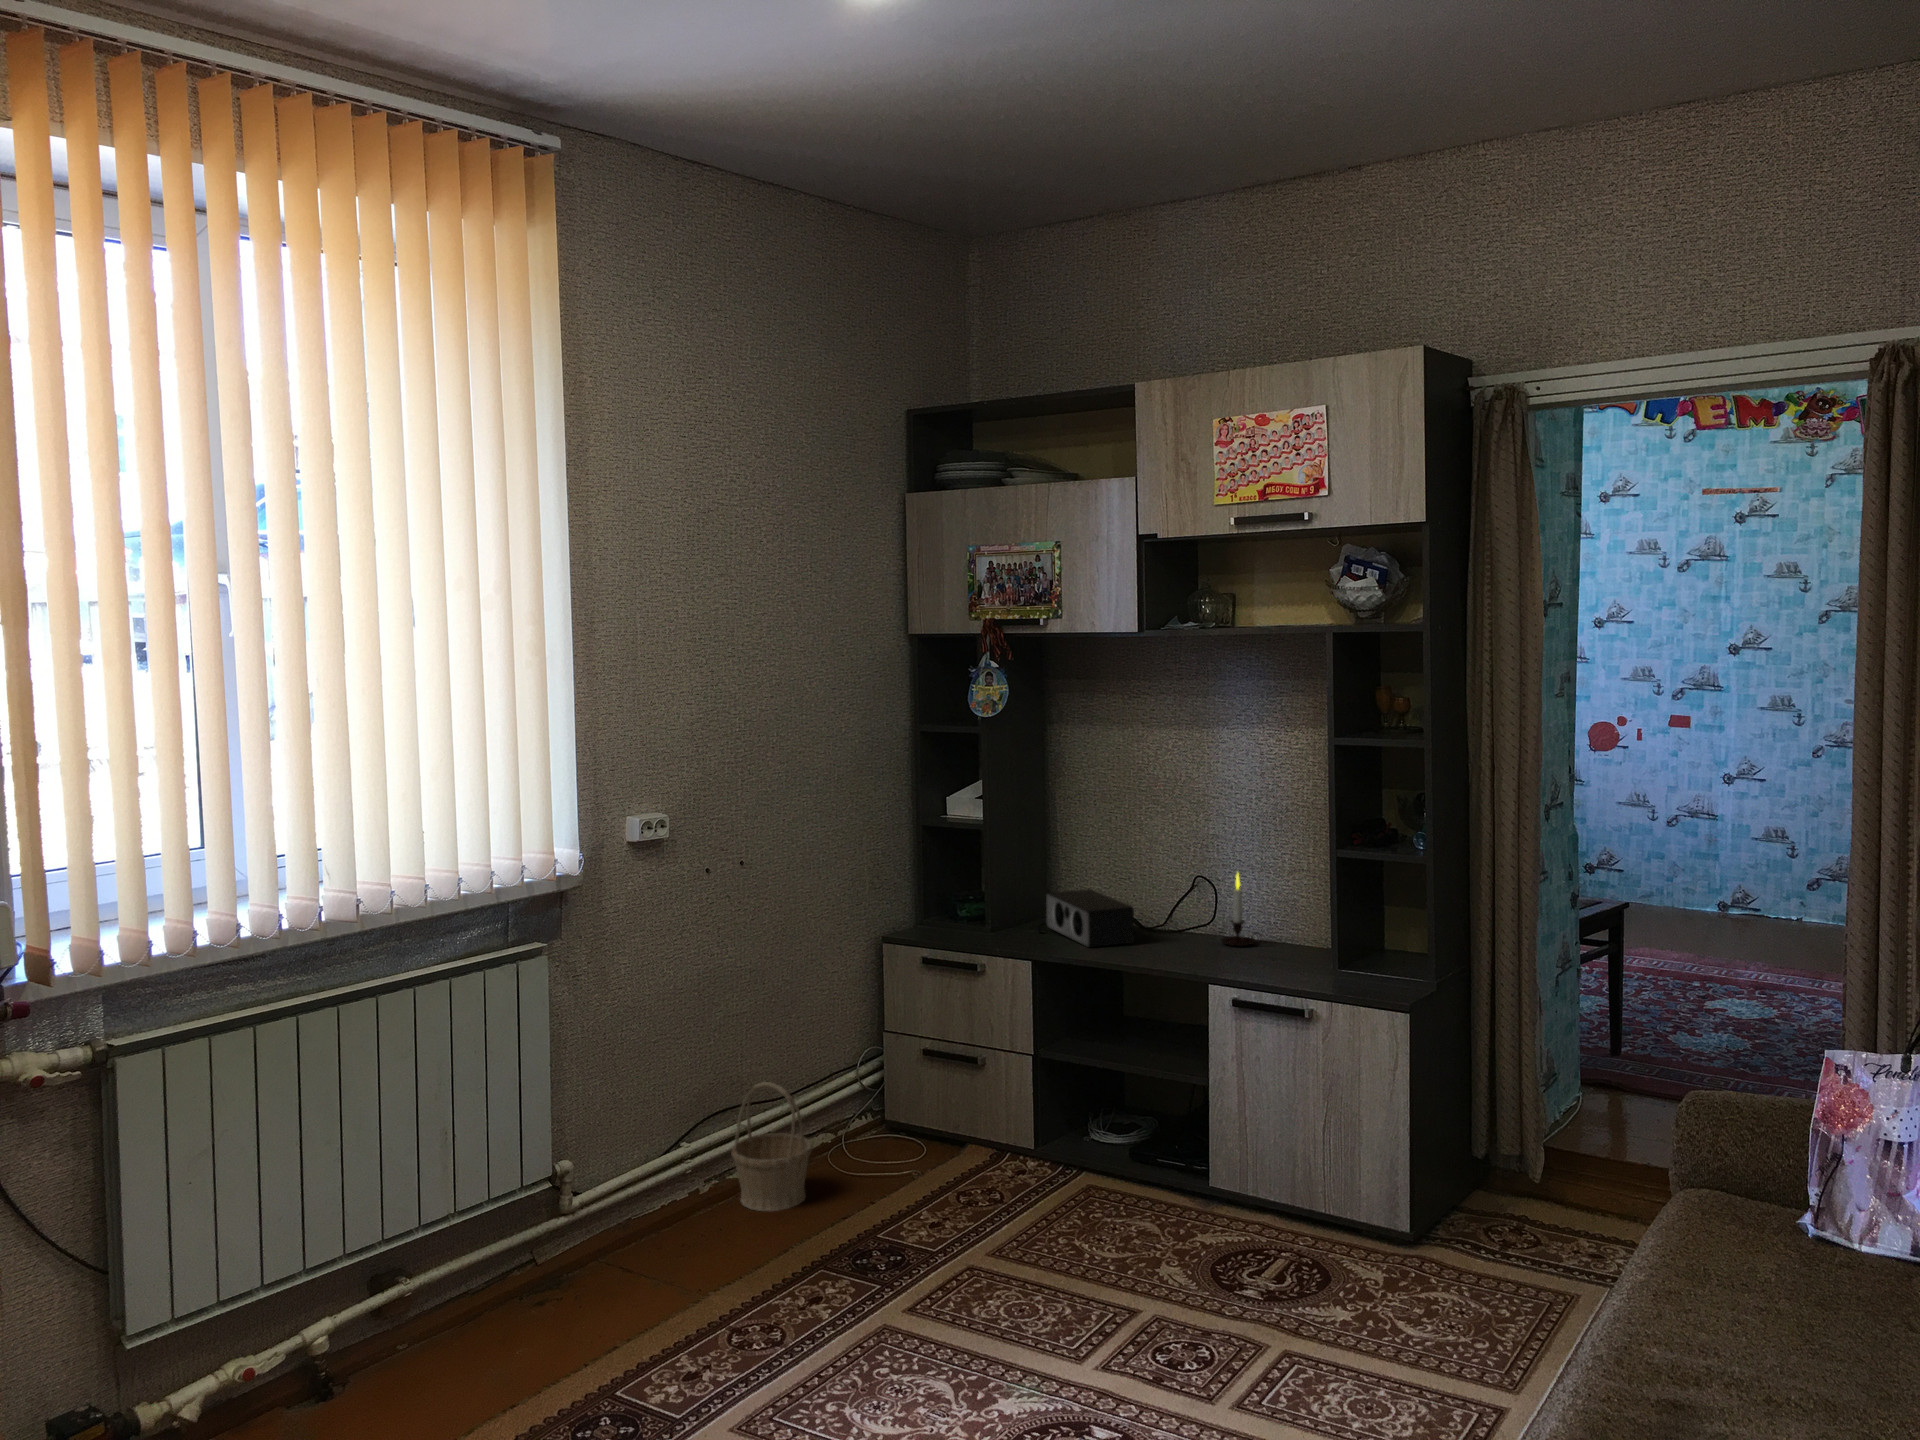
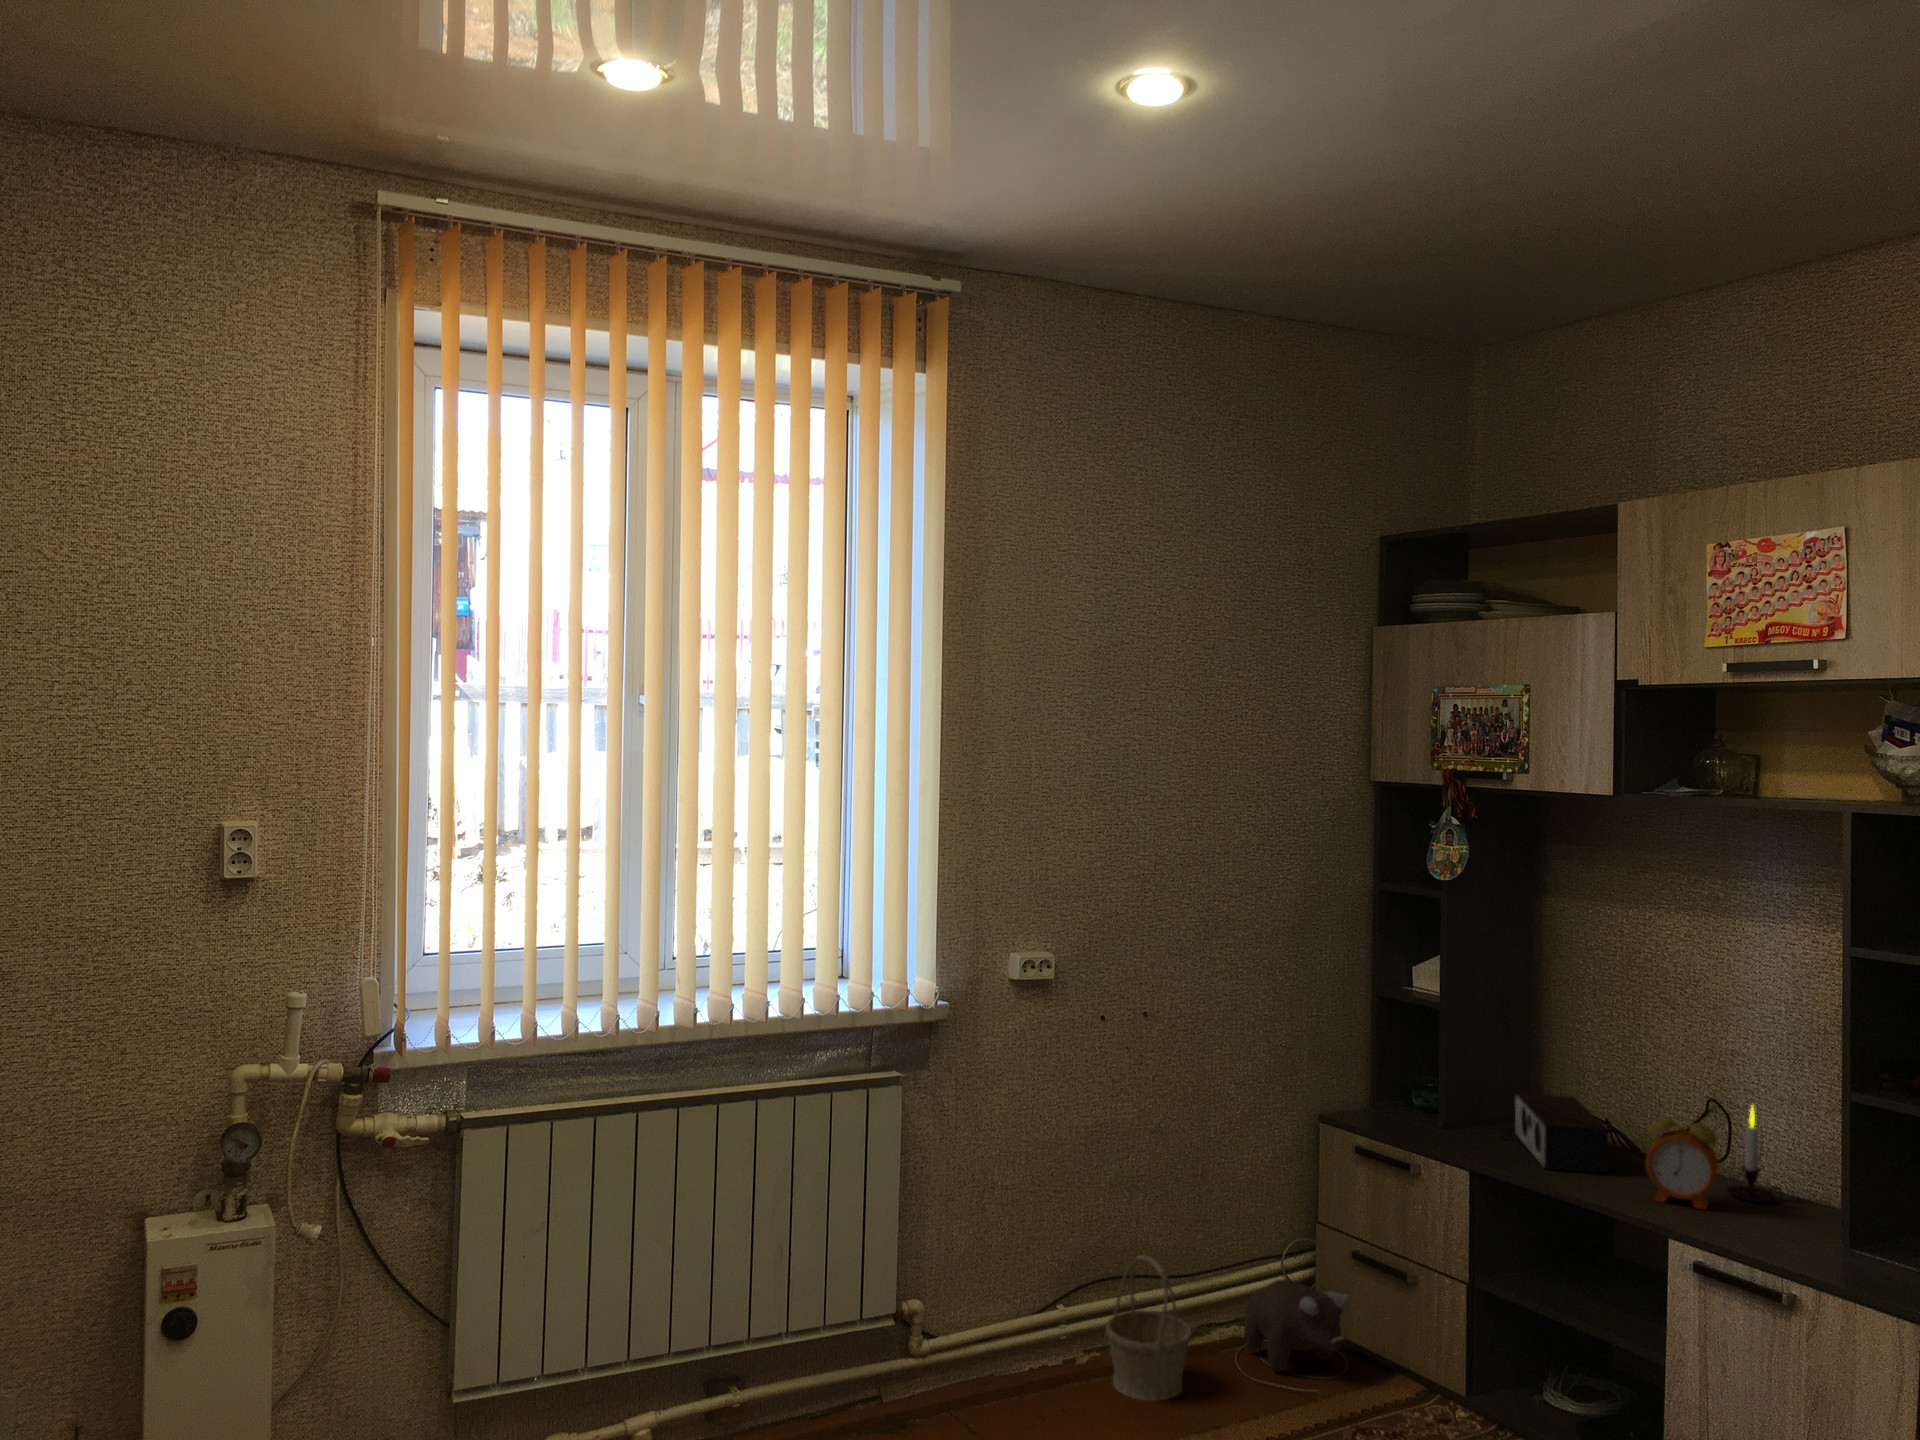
alarm clock: none [1172,879,1224,956] -> present [1645,1118,1718,1210]
plush toy: none [838,1084,935,1164] -> present [1244,1279,1350,1372]

